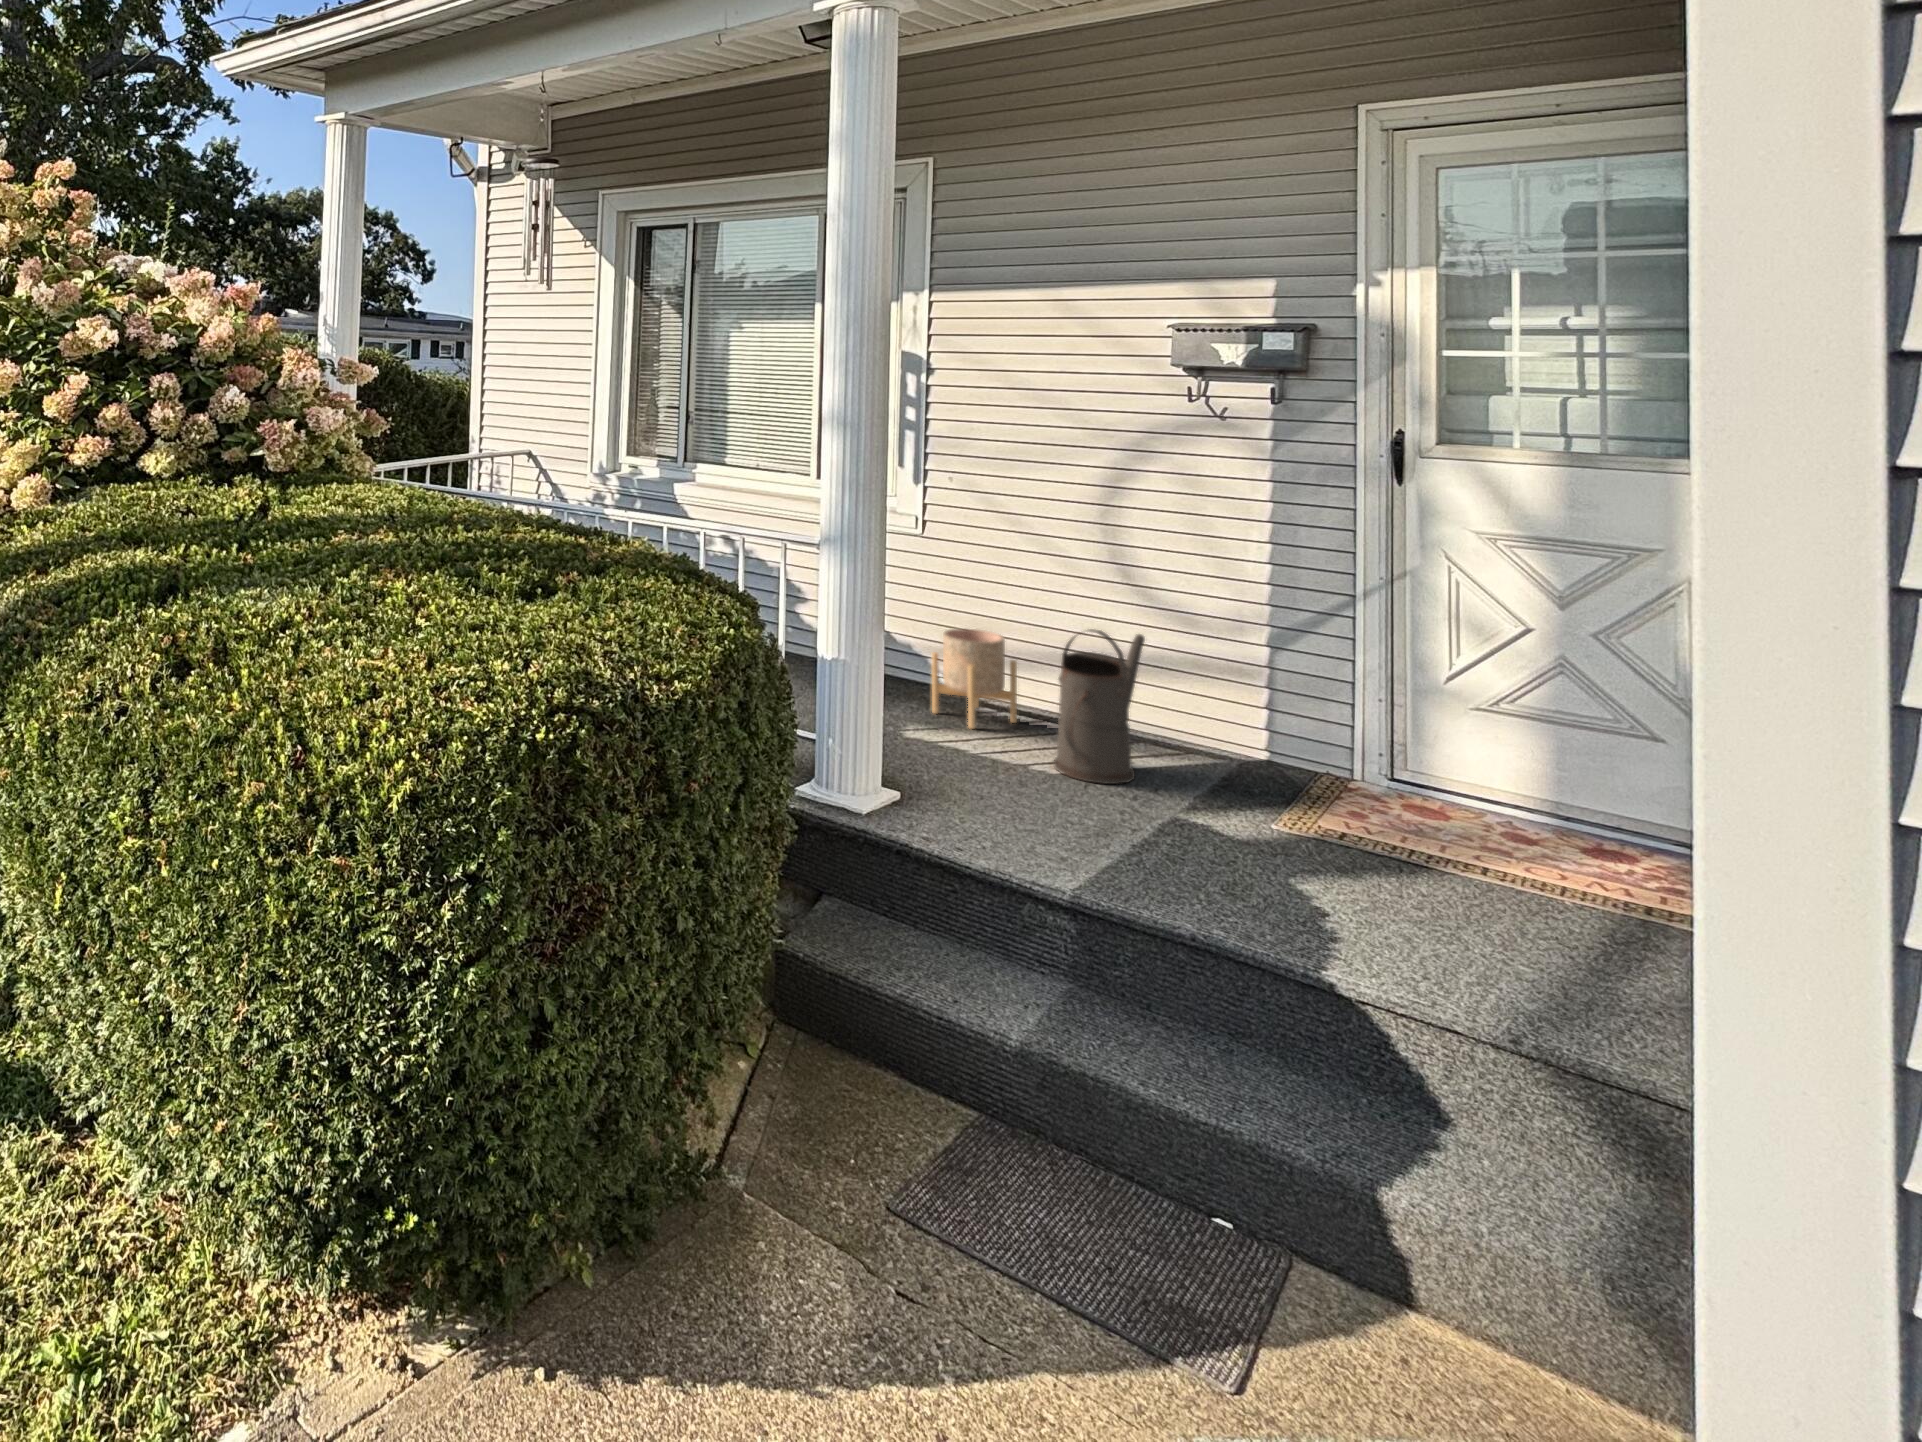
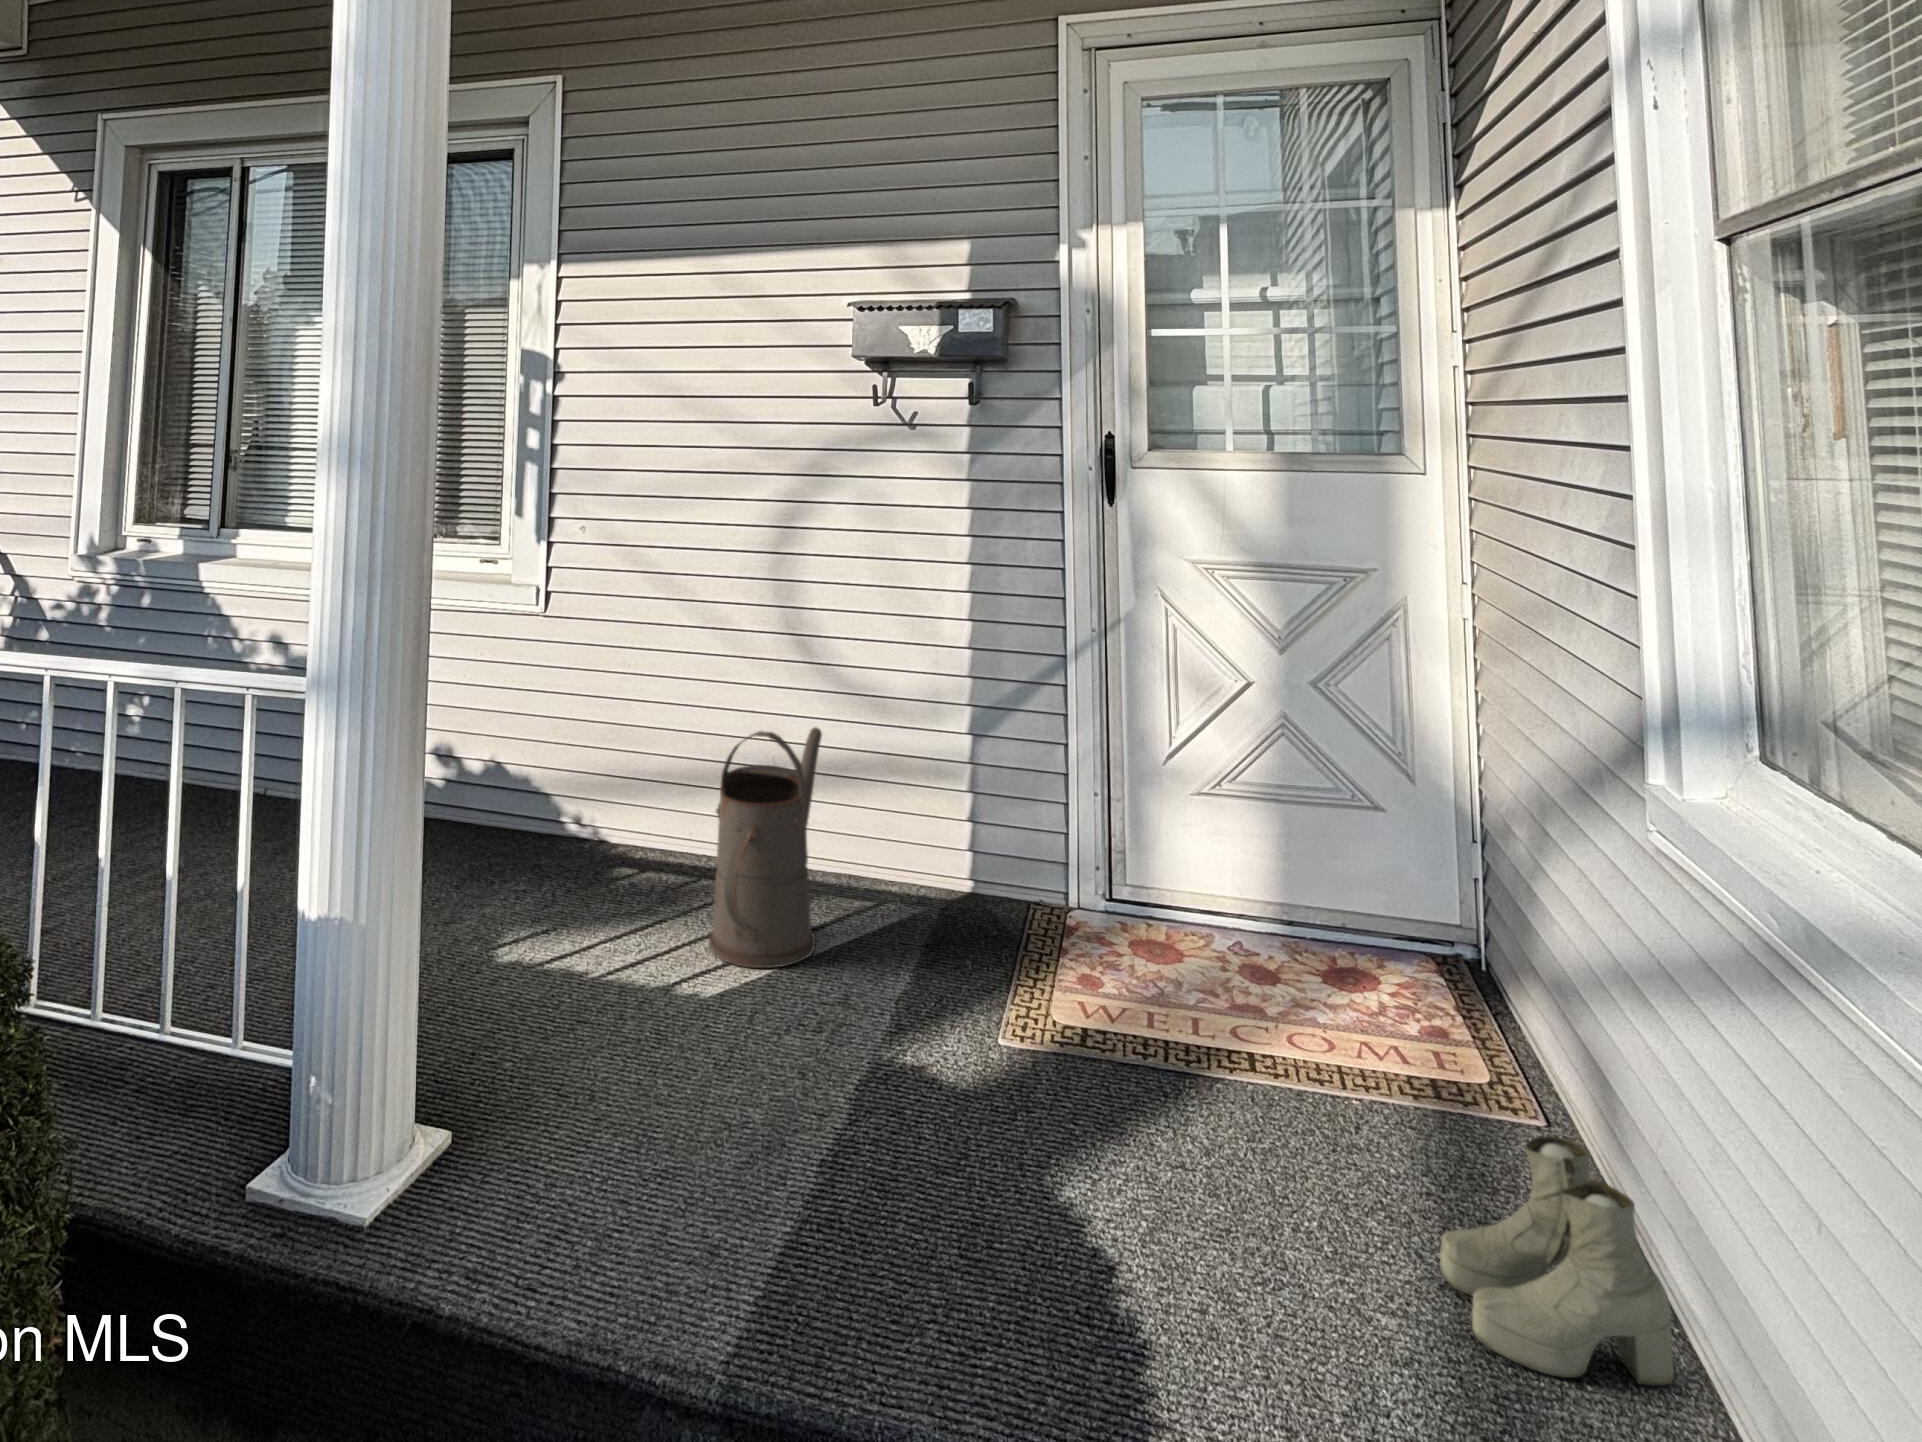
planter: present [932,628,1017,729] -> none [546,742,661,896]
boots: none [1557,920,1706,1058] -> present [1440,1136,1674,1386]

